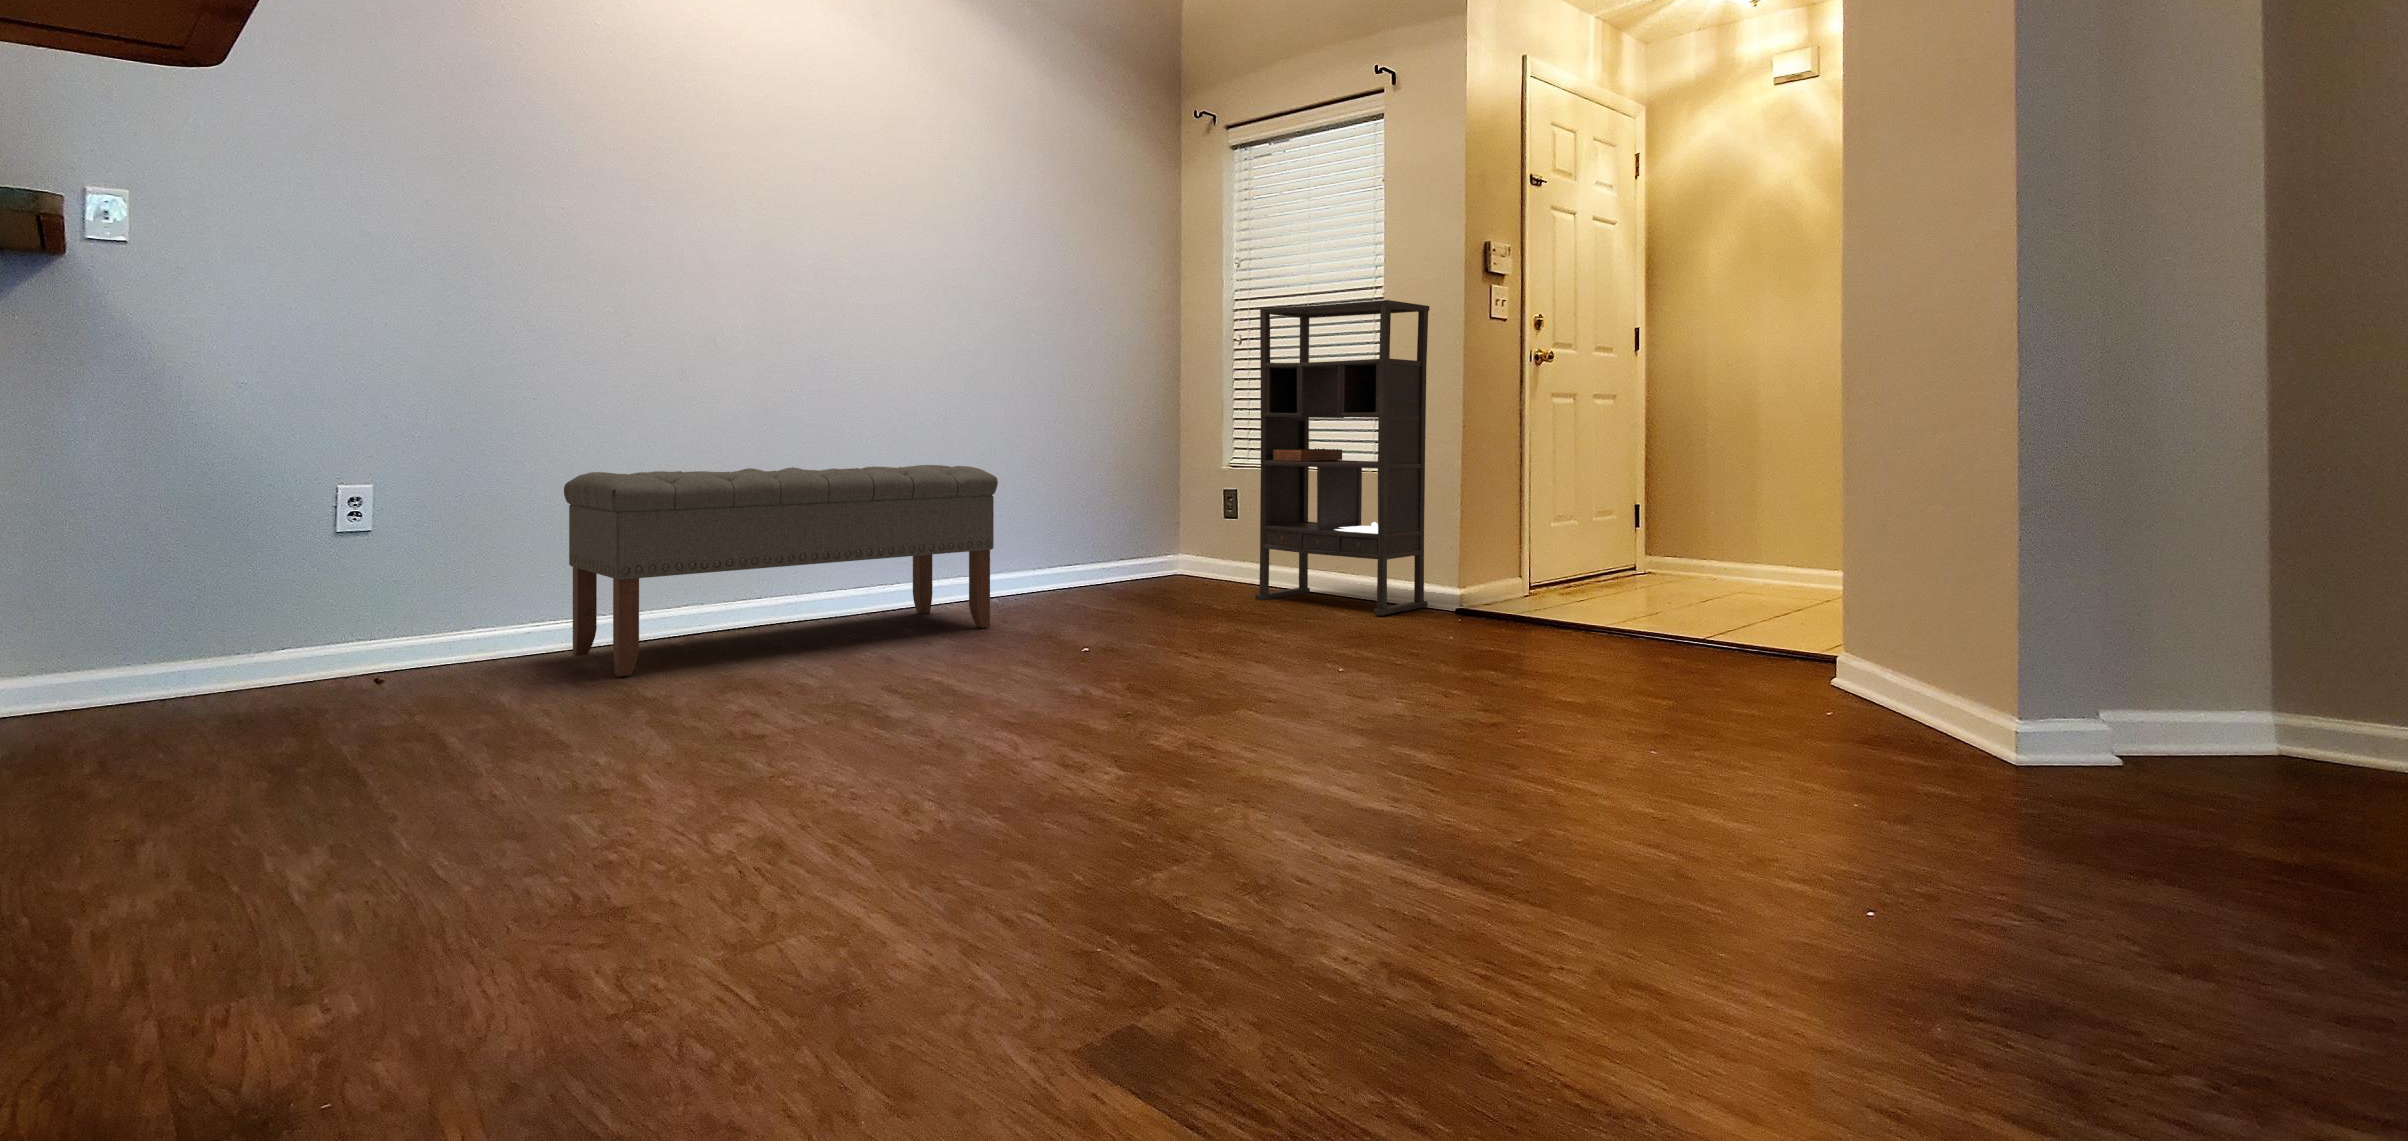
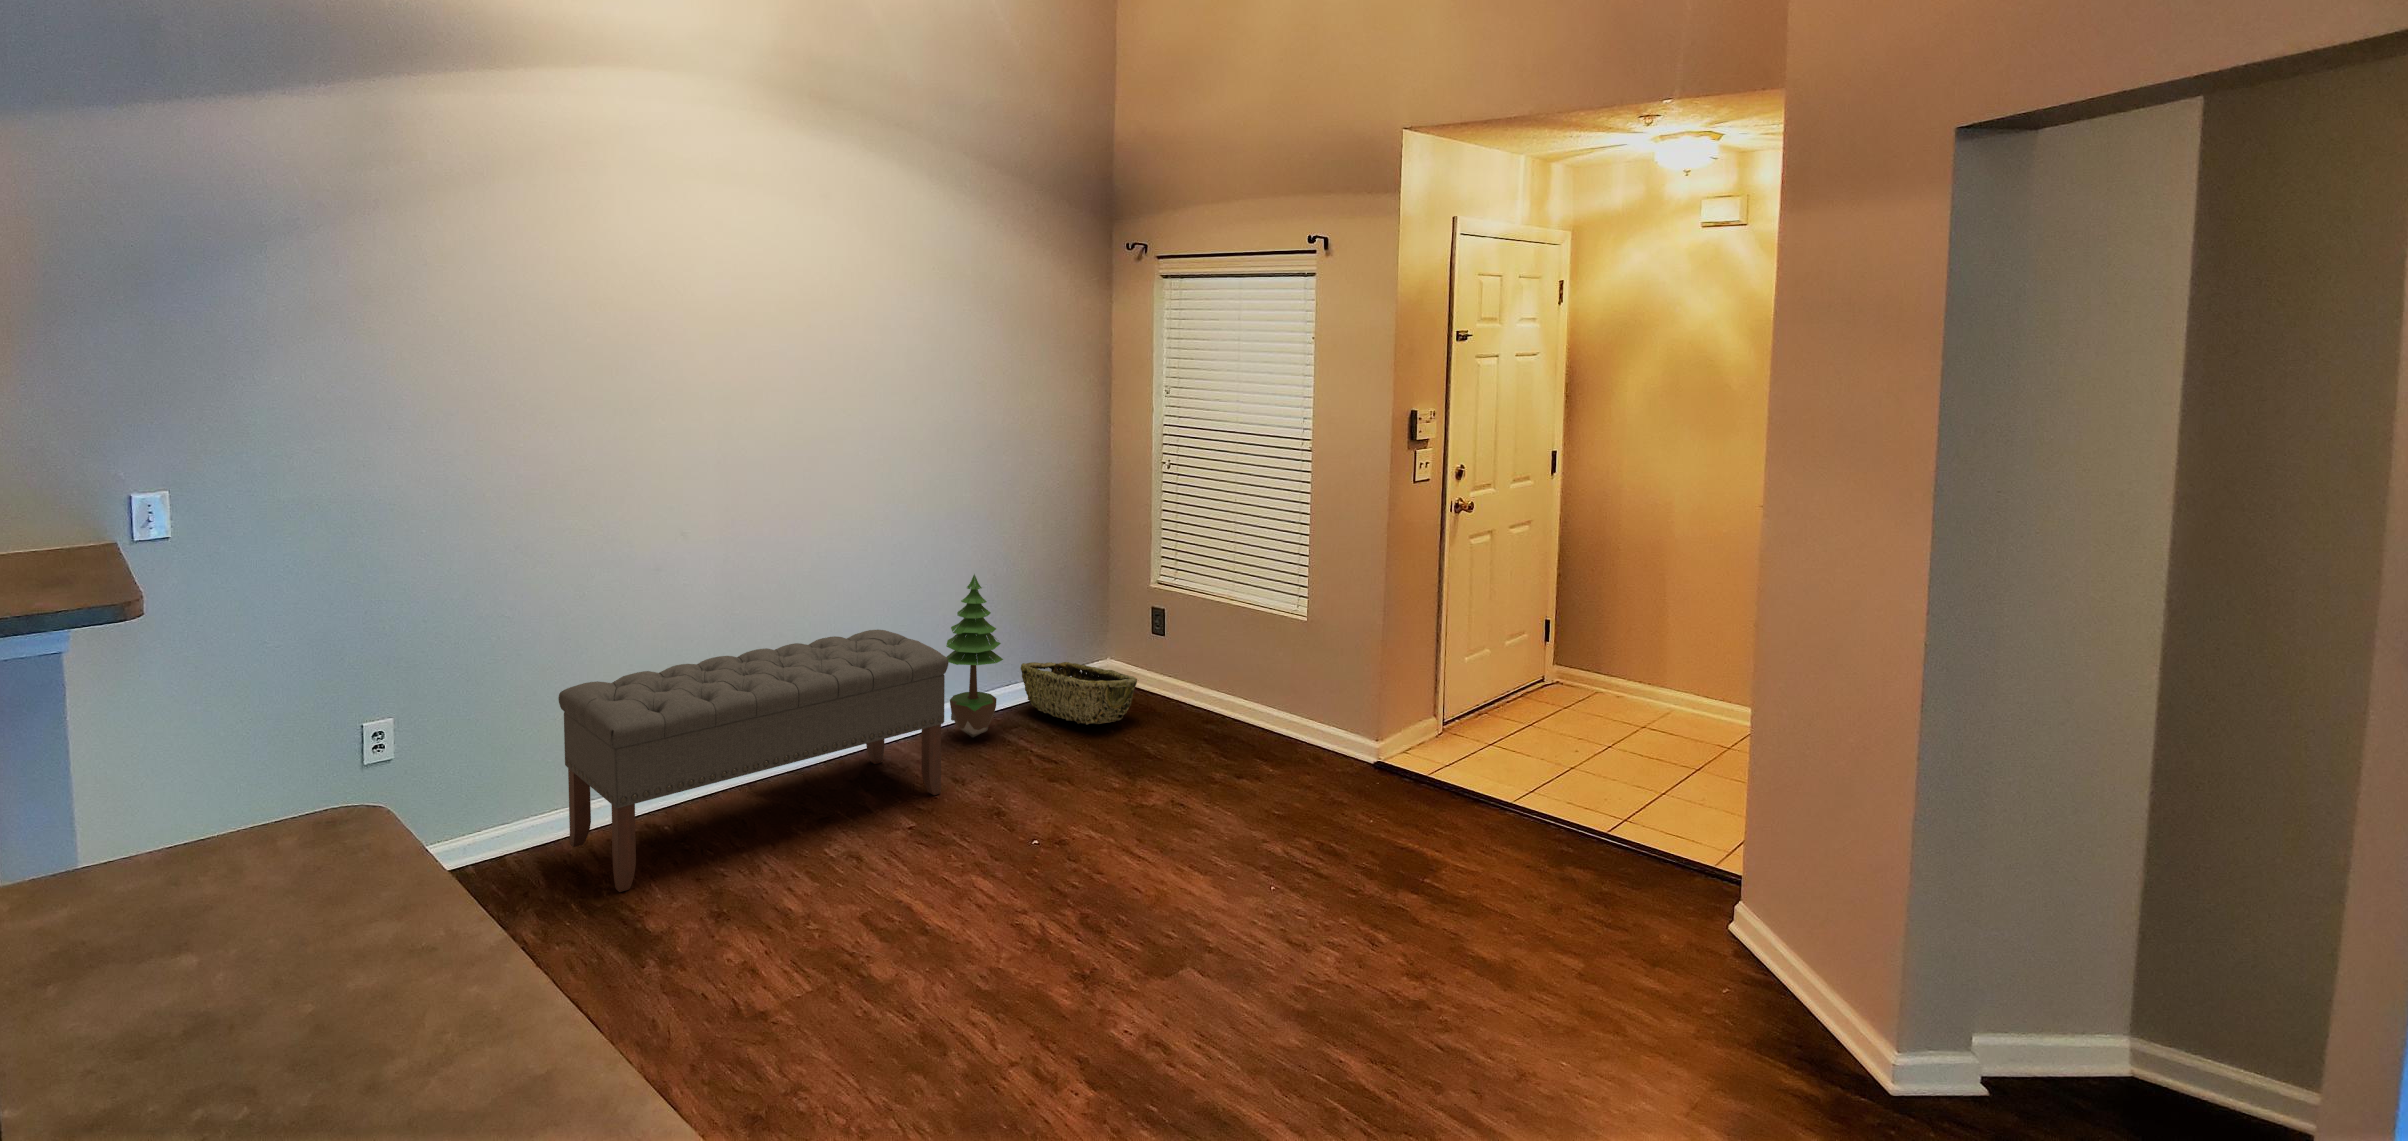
bookshelf: present [1255,300,1429,616] -> none [1182,460,1356,775]
potted tree: none [999,422,1063,601] -> present [946,574,1003,737]
woven basket: none [1084,536,1208,594] -> present [1021,662,1137,724]

